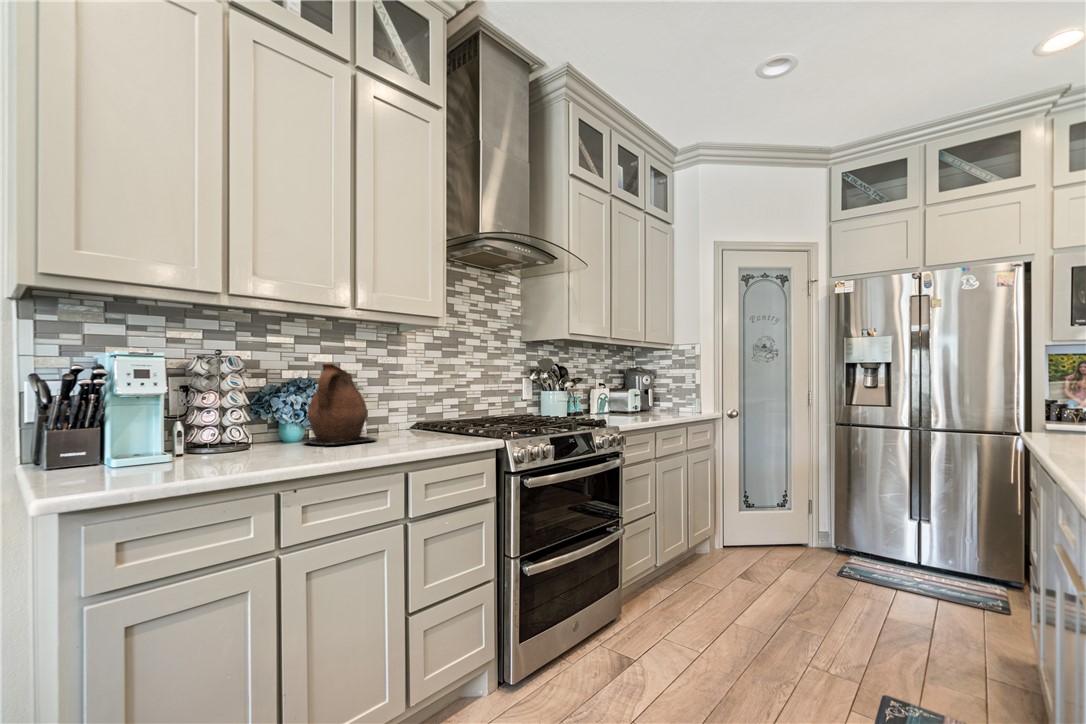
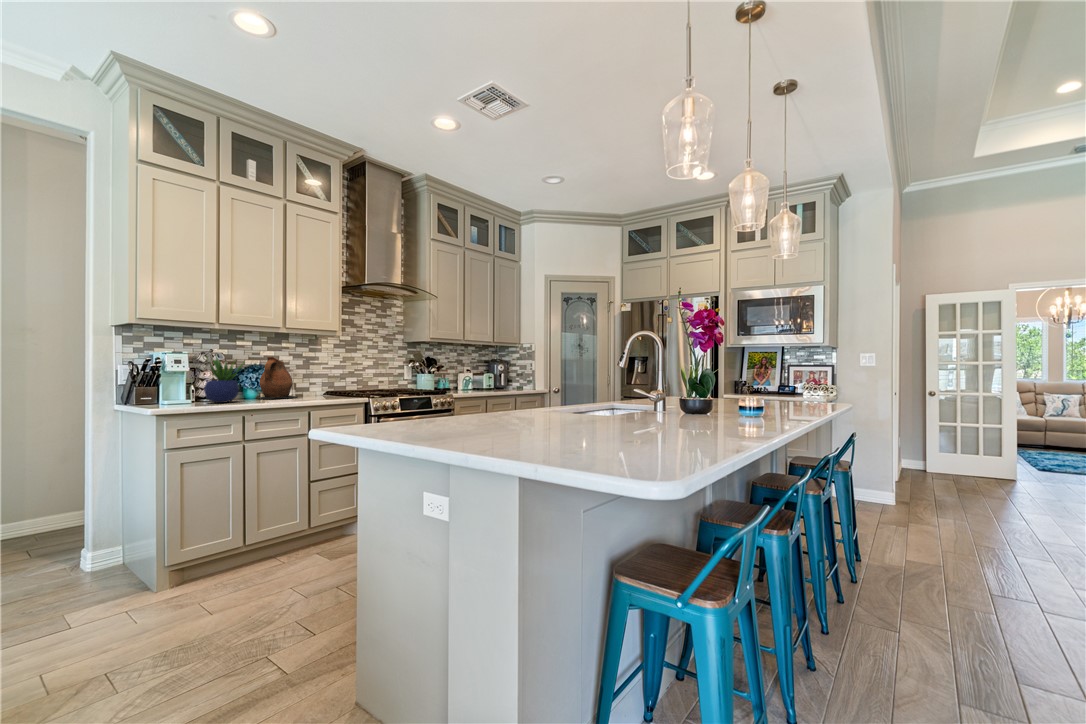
potted plant: none [198,356,283,460] -> present [204,357,243,403]

